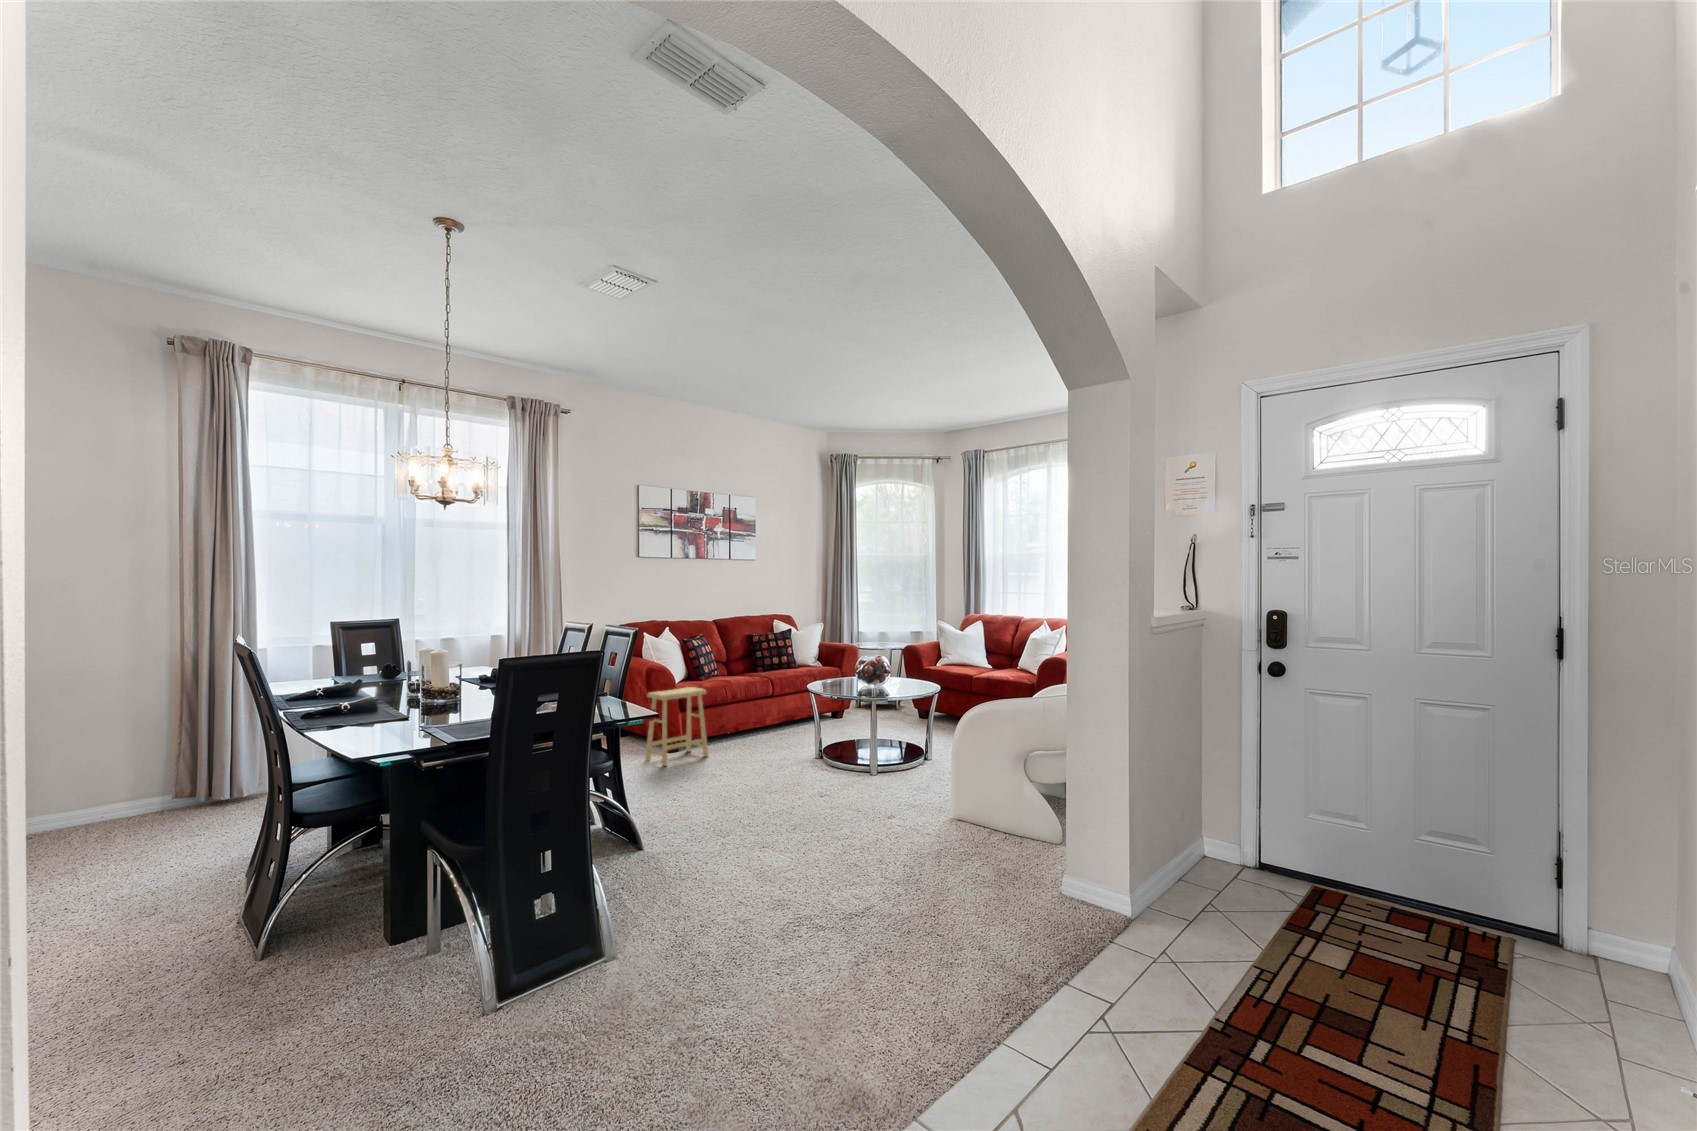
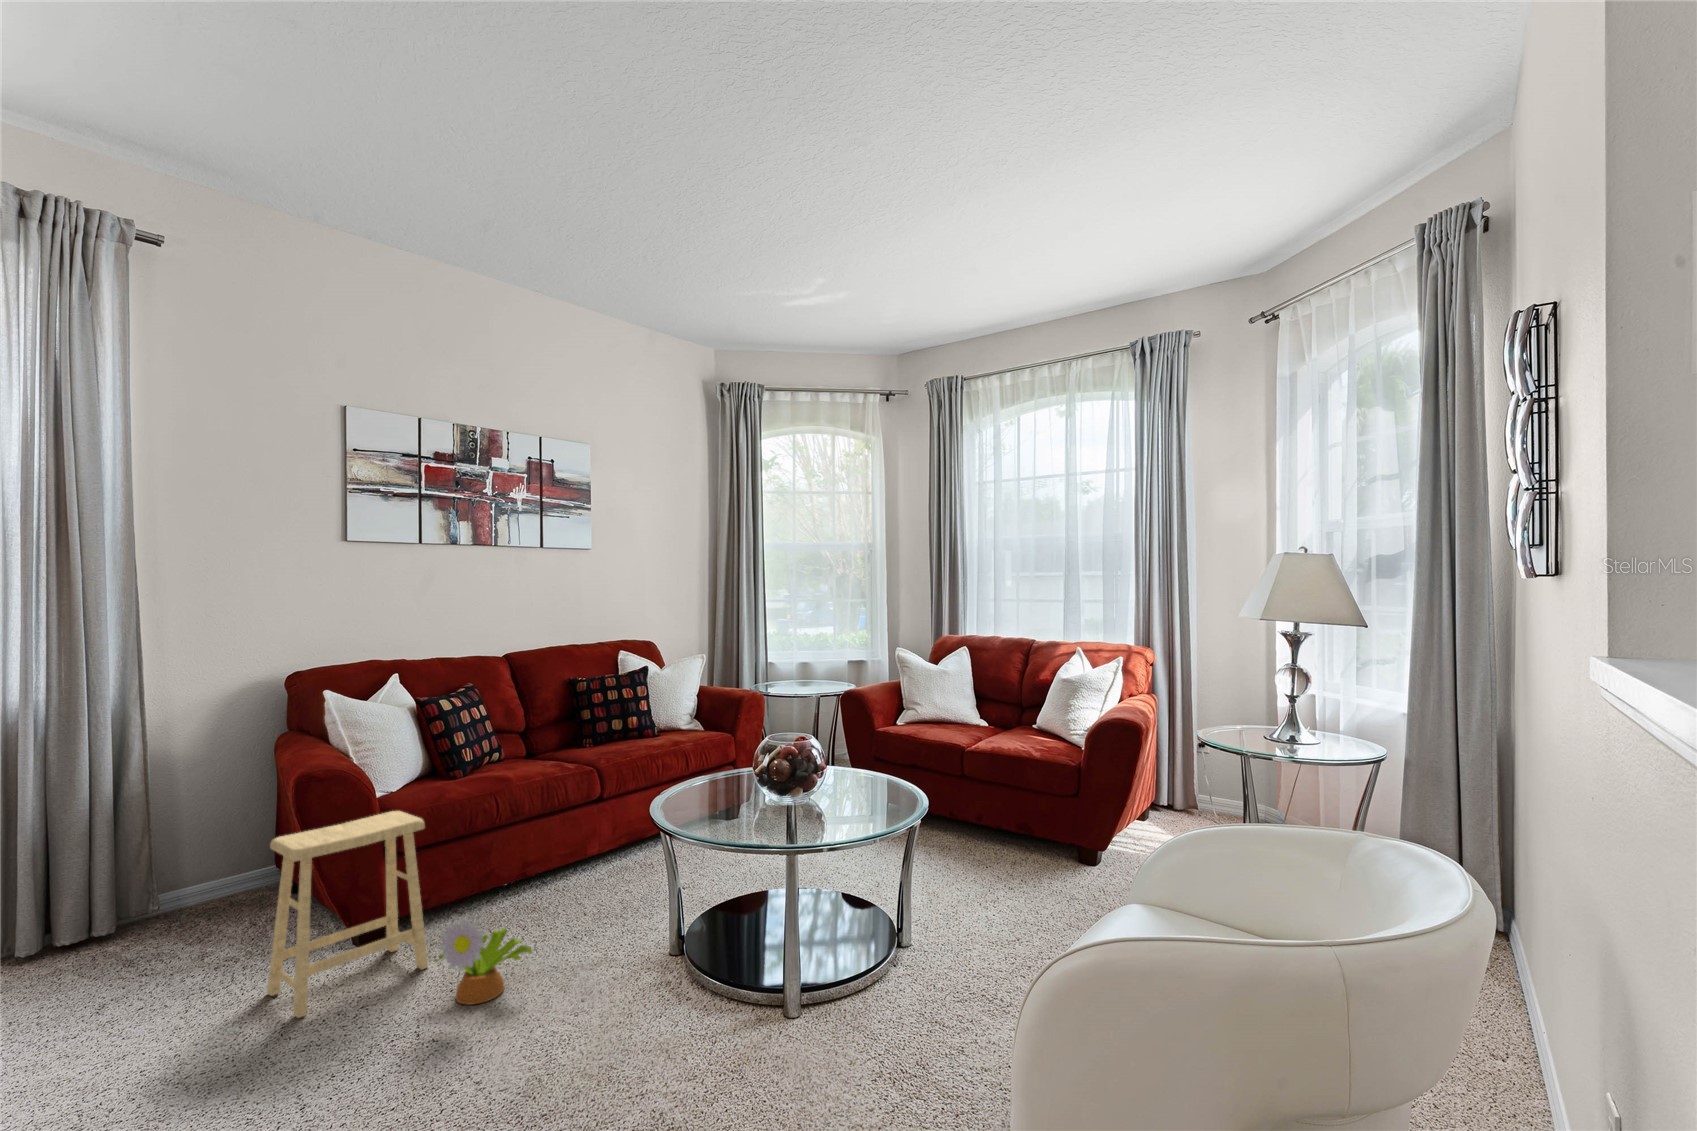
decorative plant: none [716,728,759,766] -> present [435,919,532,1005]

